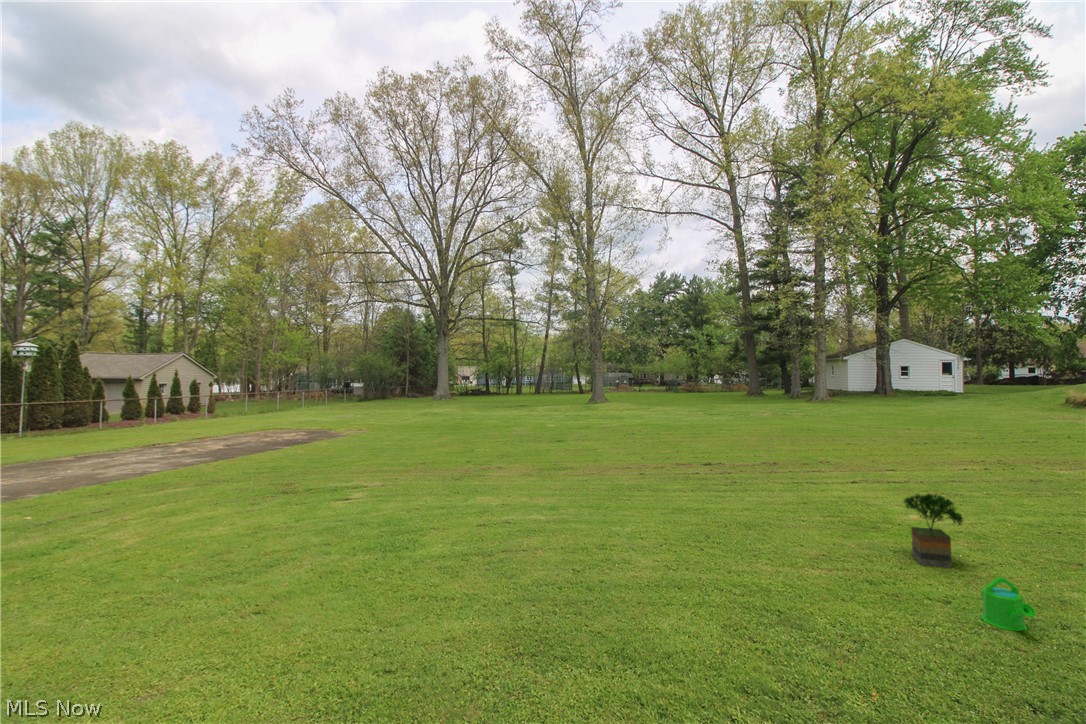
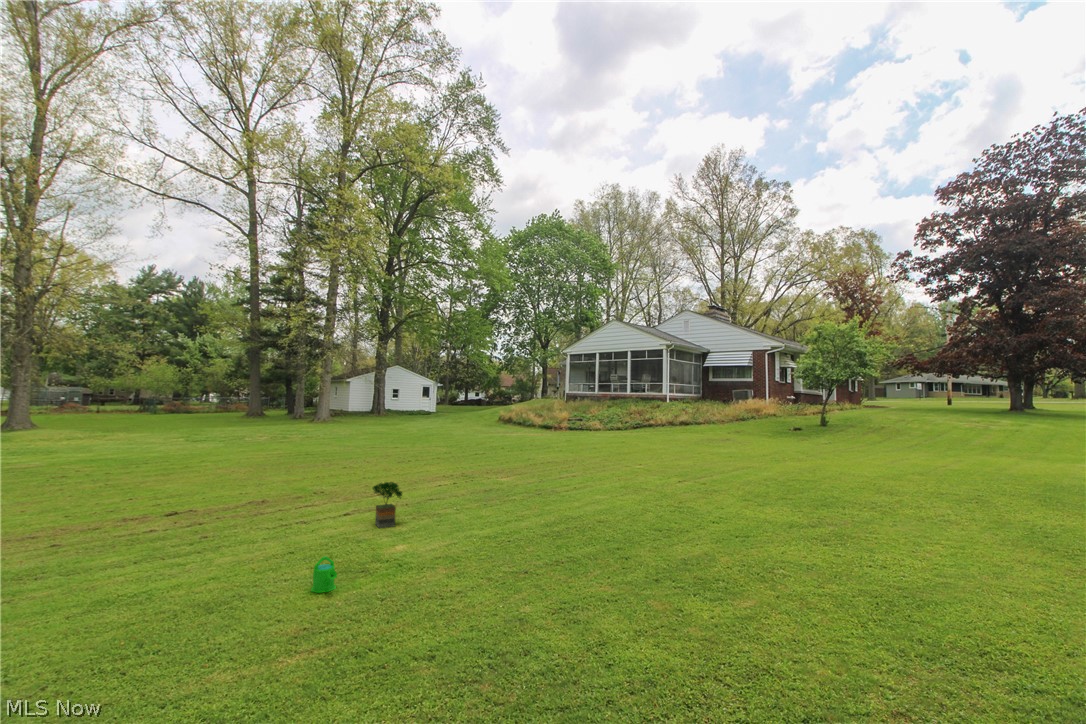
watering can: present [981,577,1036,631] -> present [311,556,337,593]

